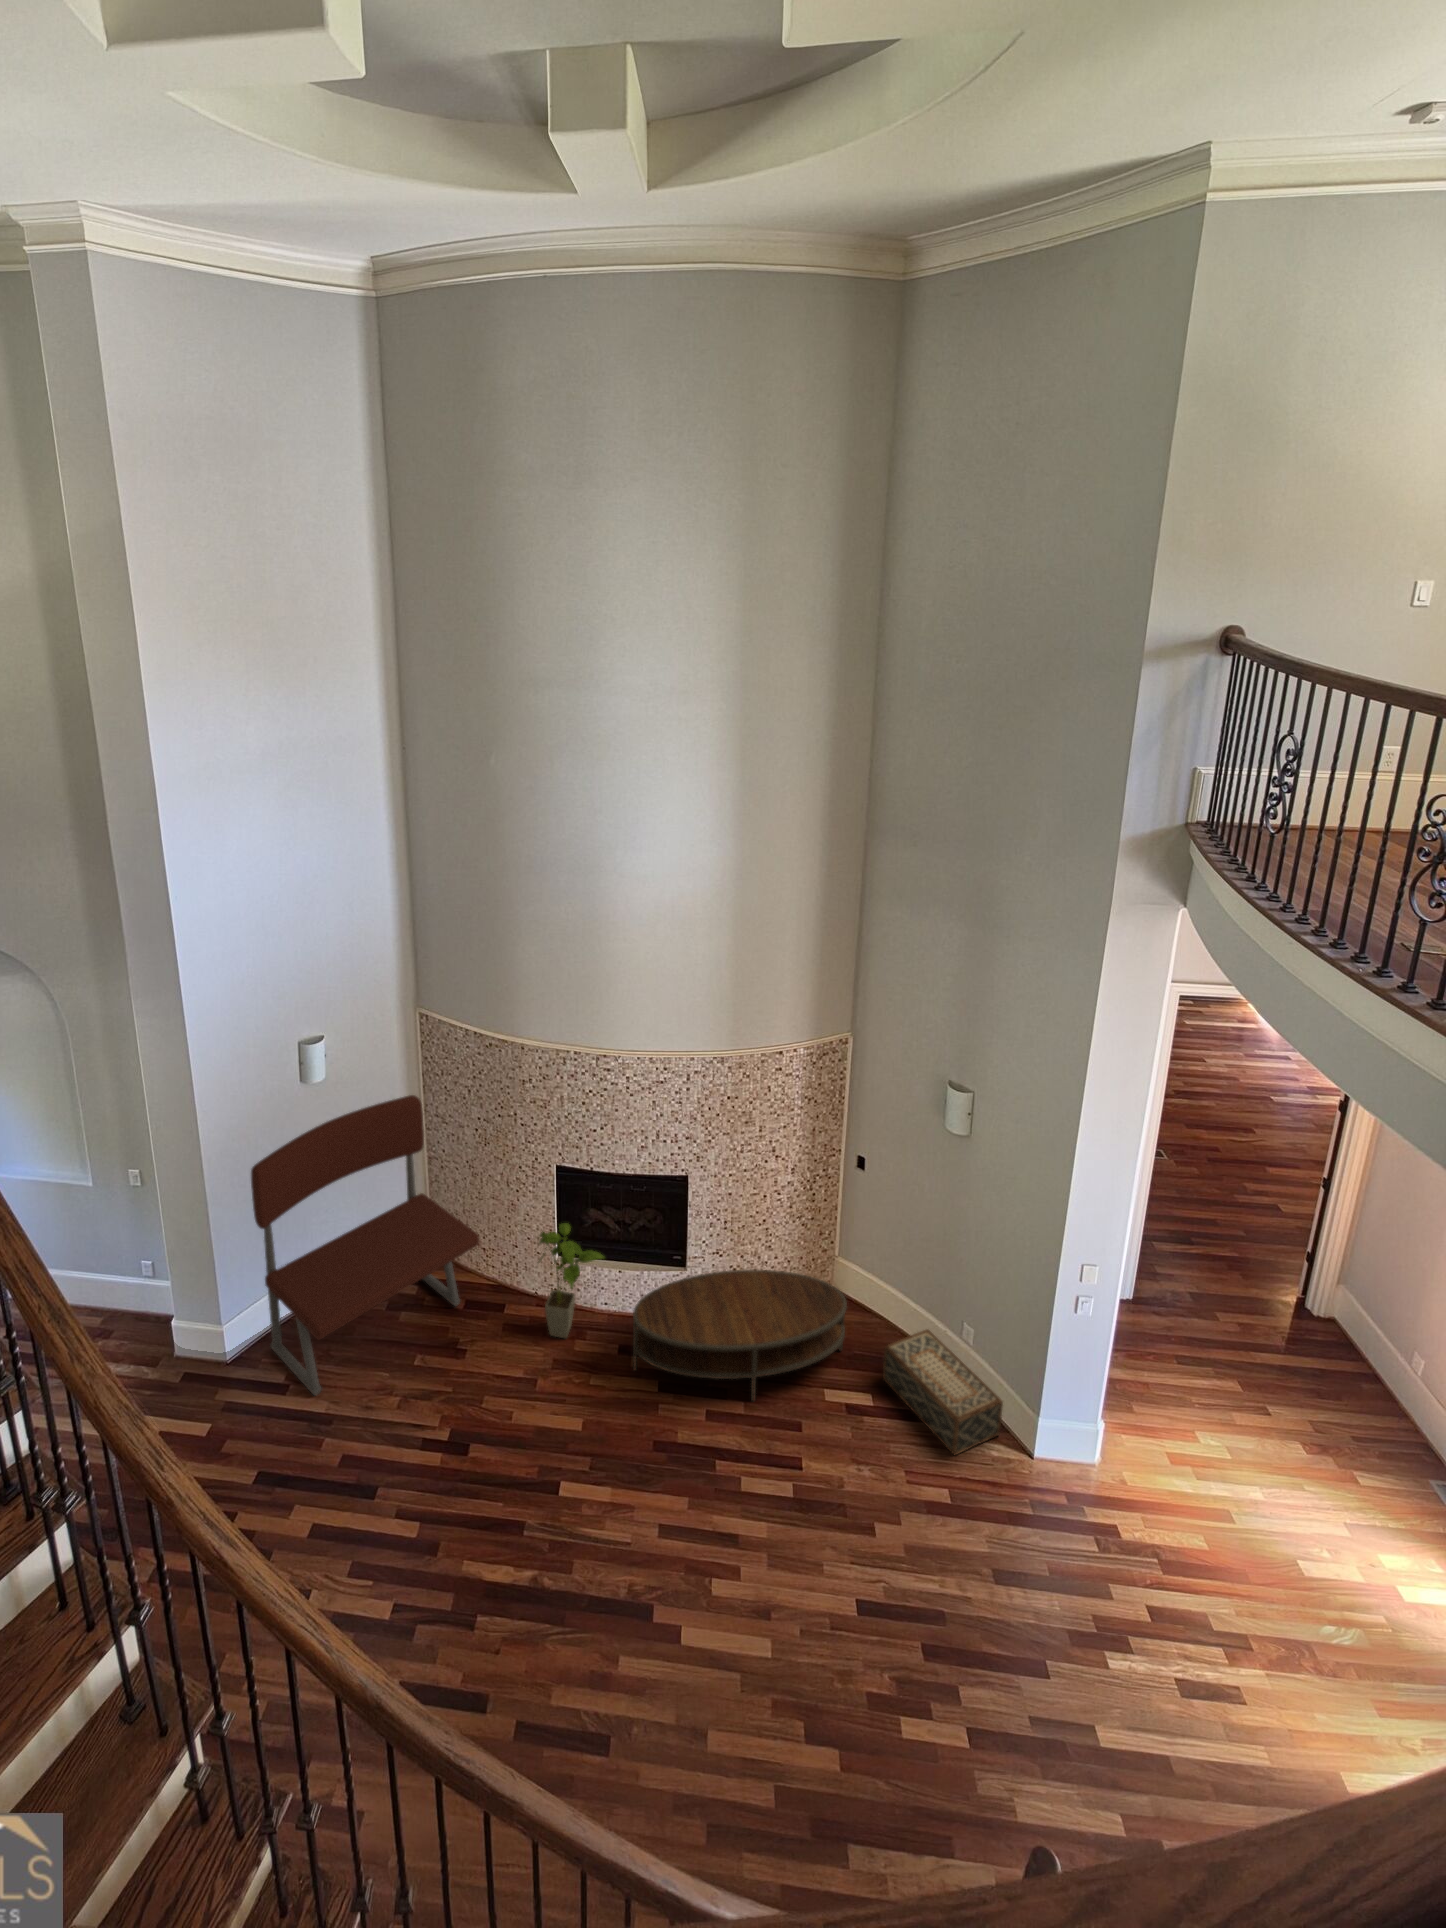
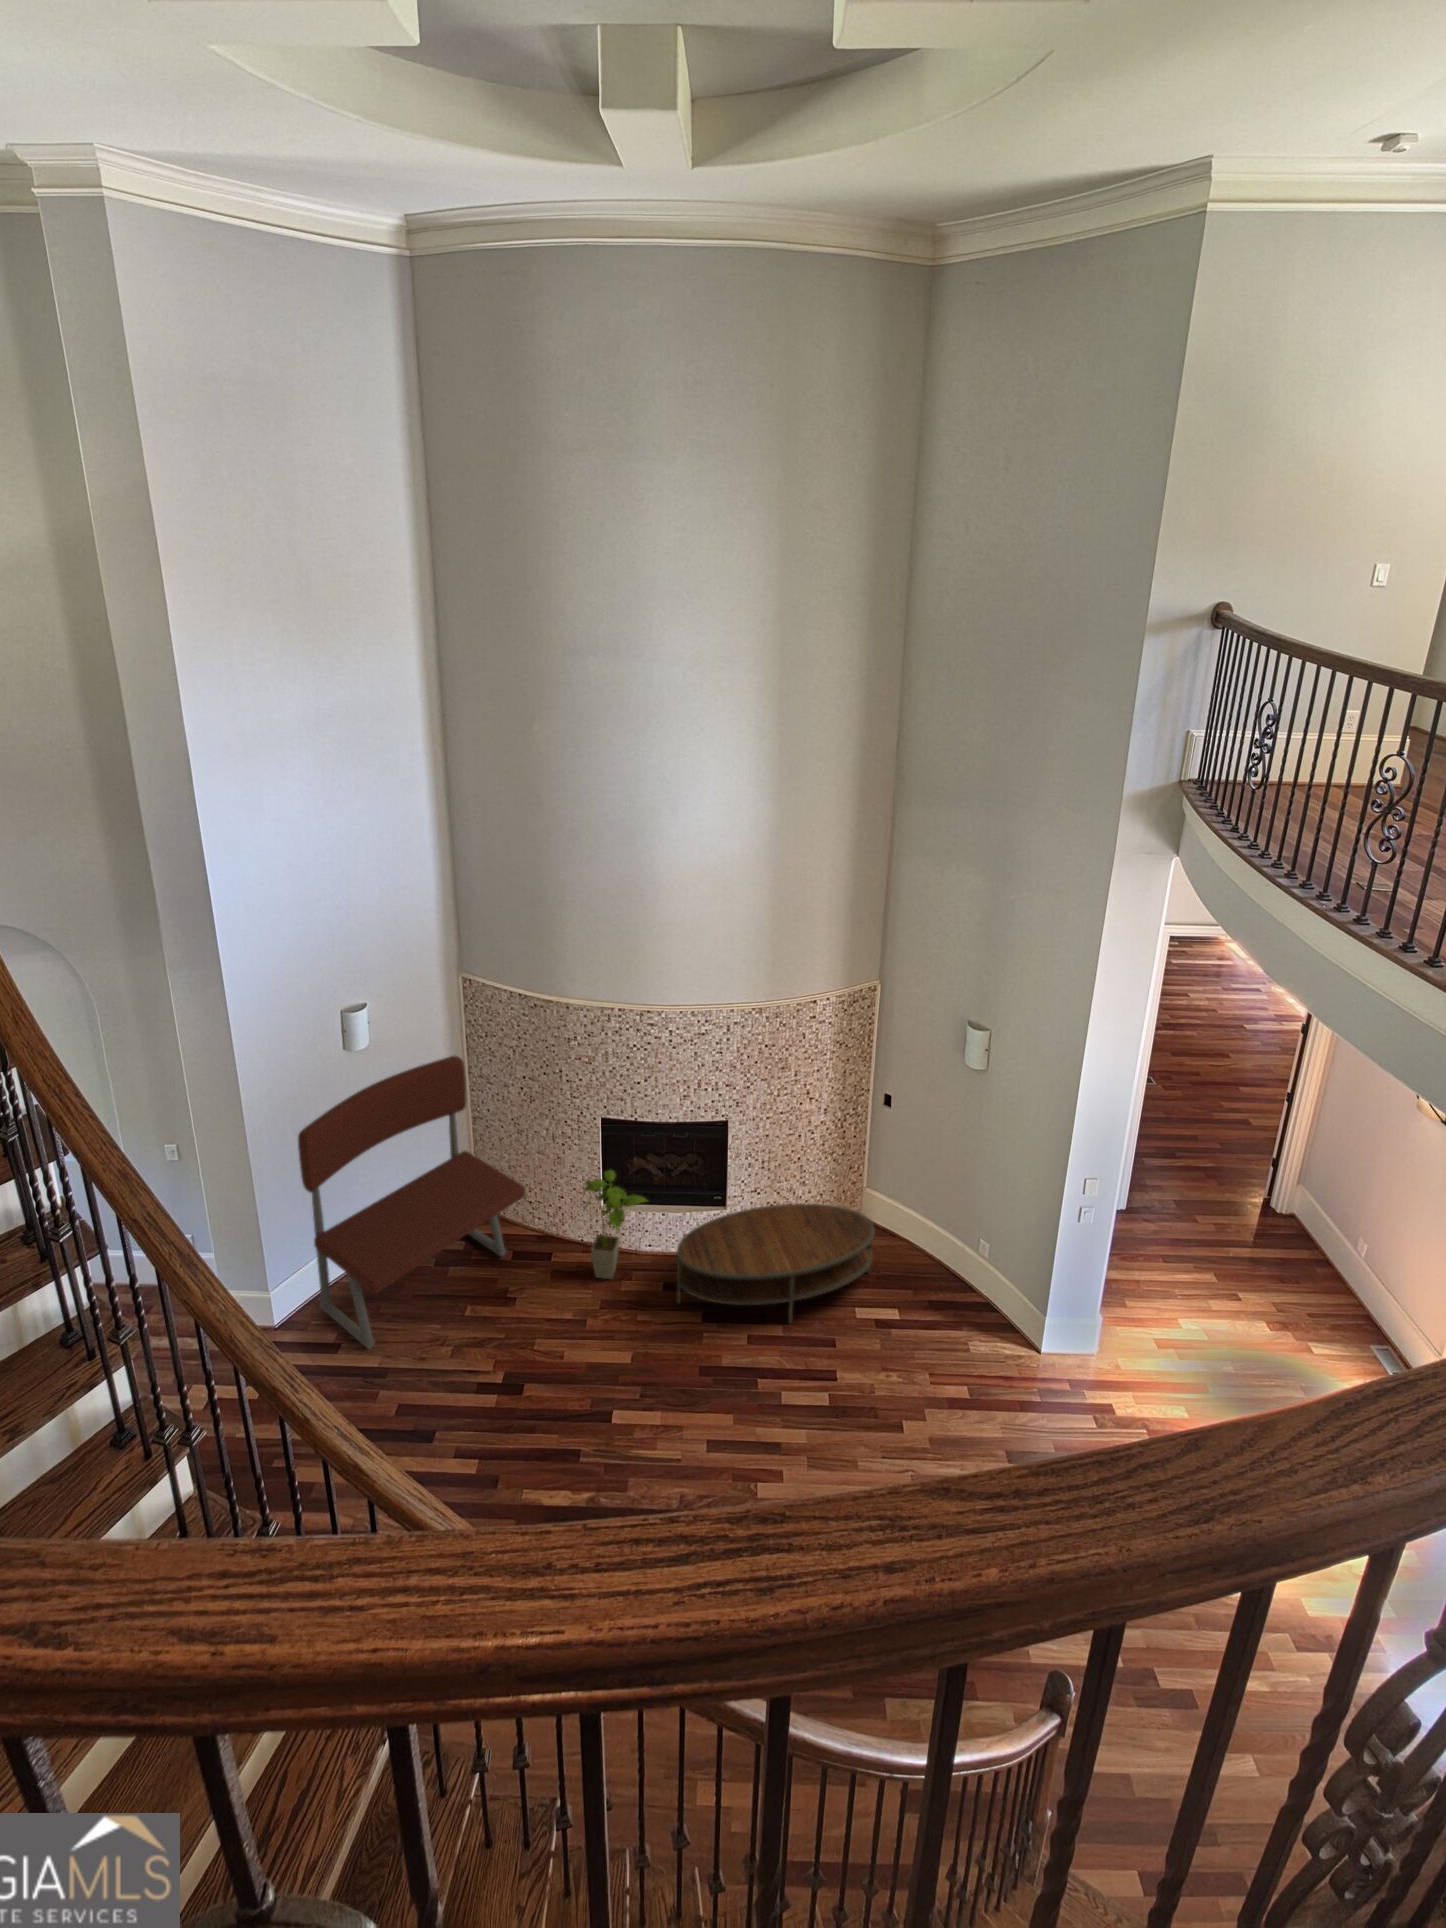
woven basket: present [883,1330,1003,1455] -> none [908,1248,1015,1357]

